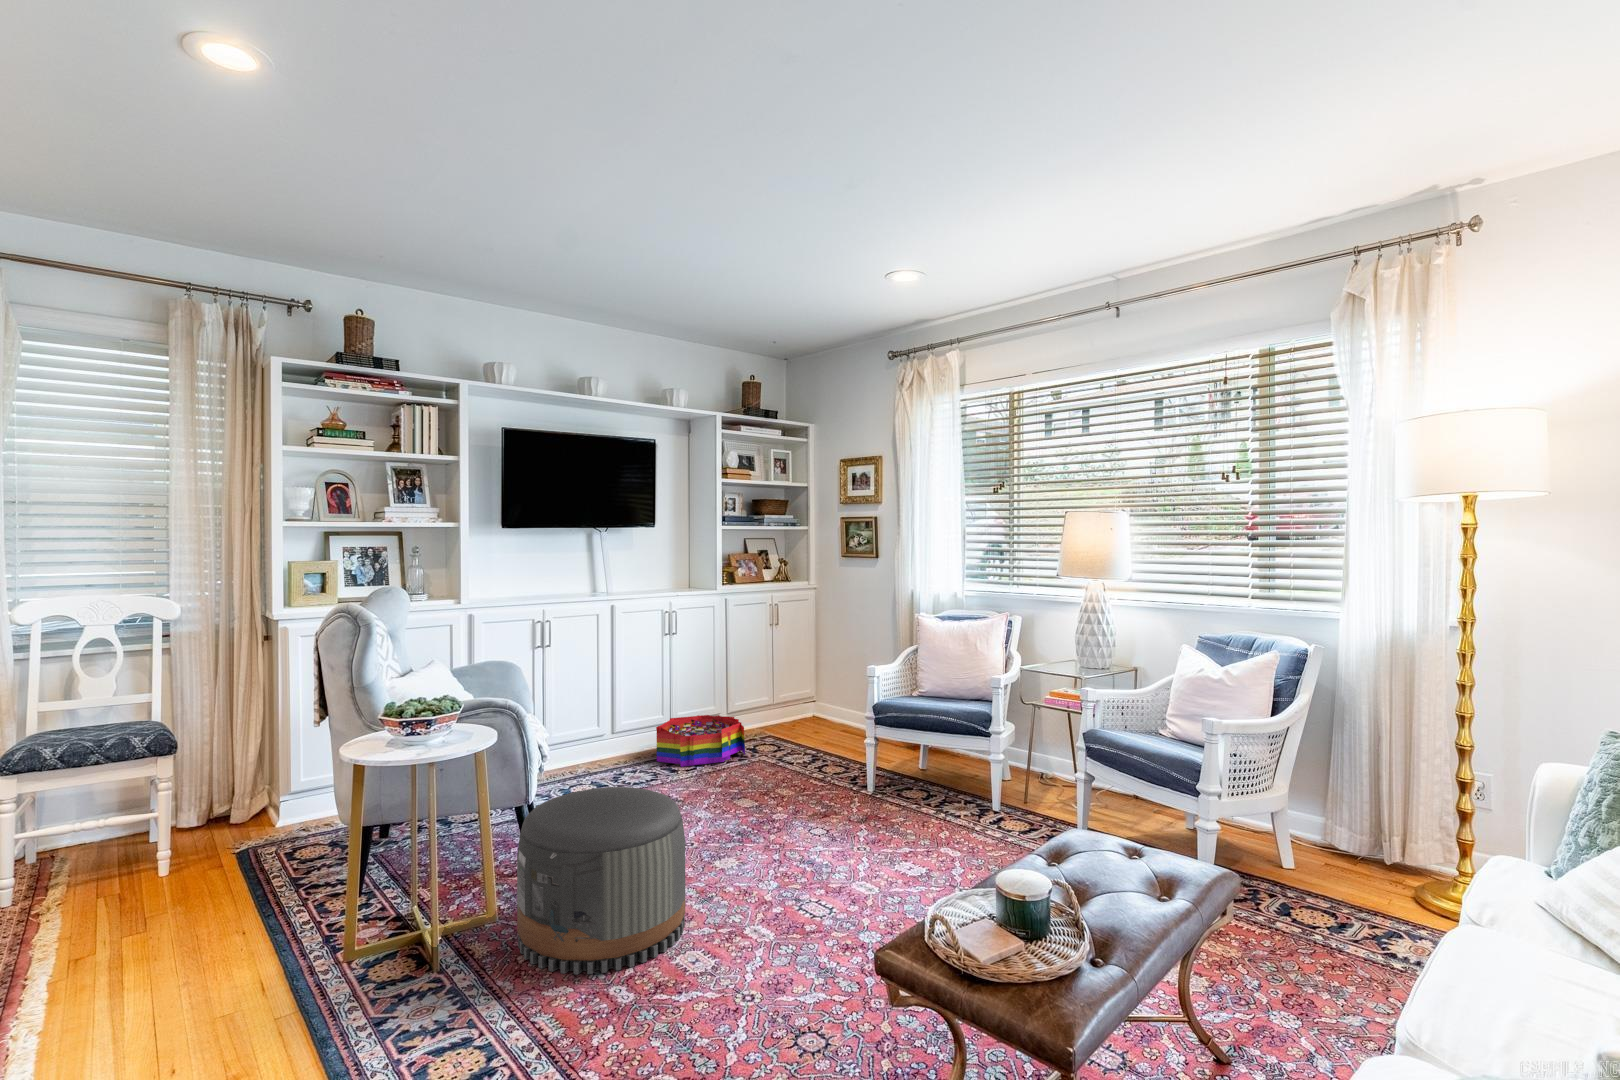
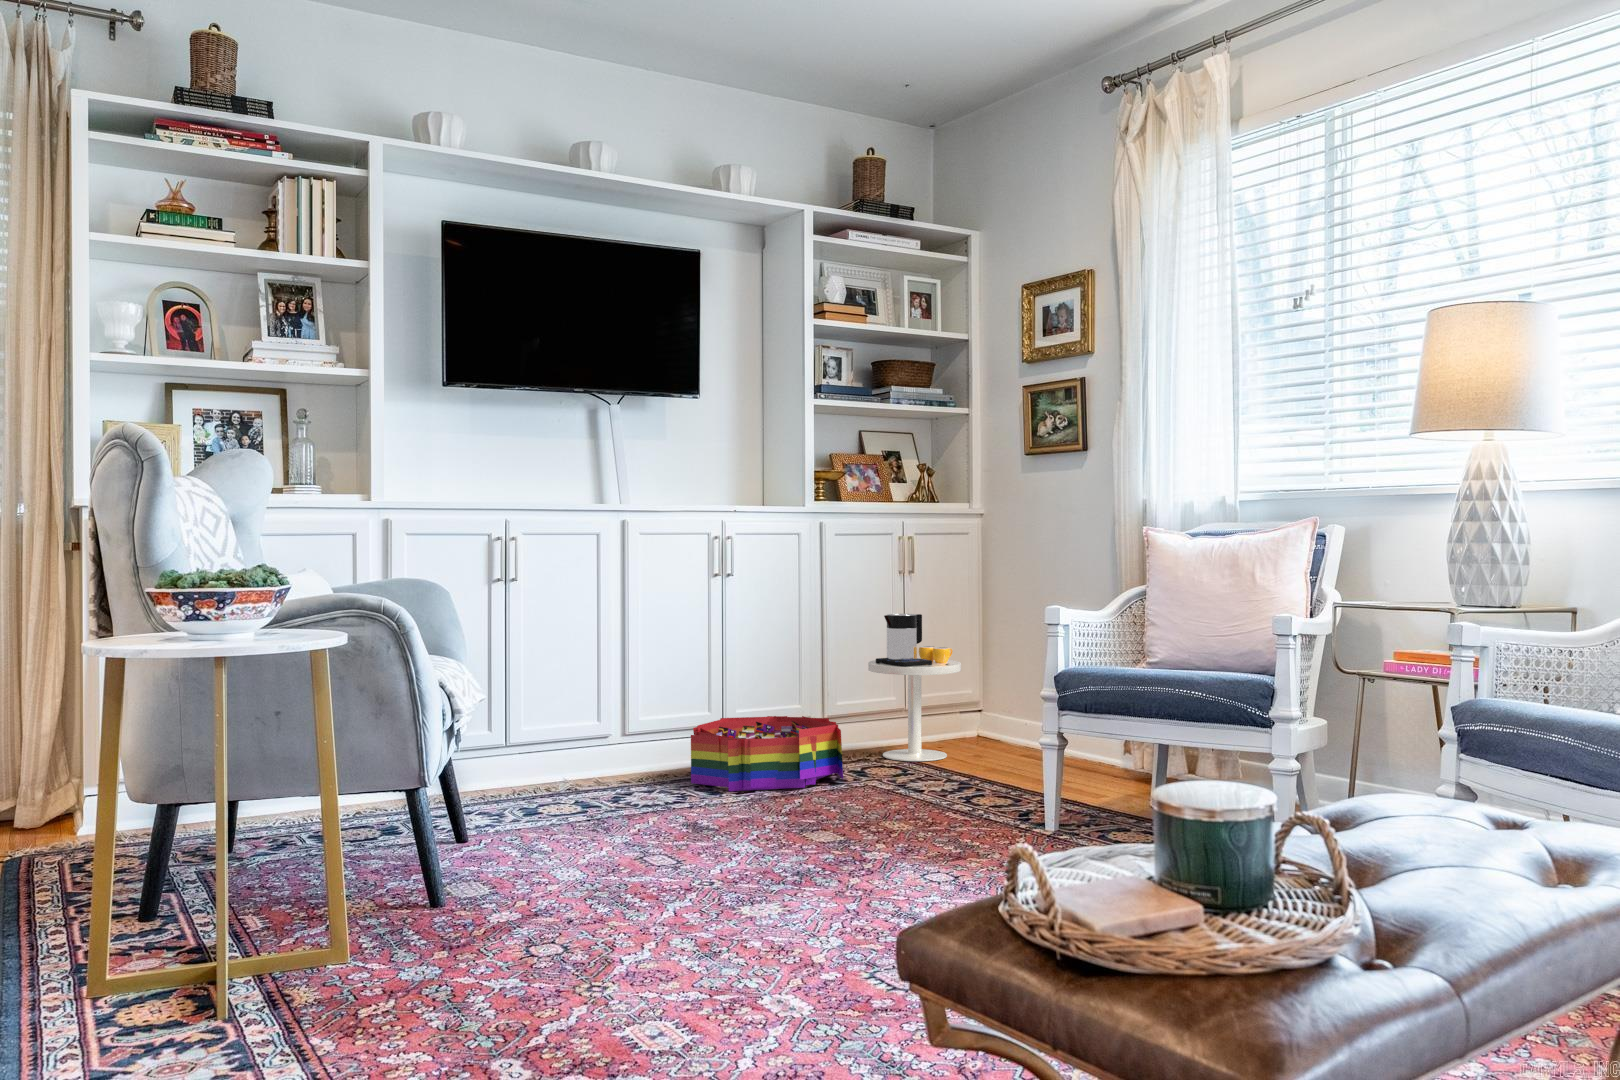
side table: none [753,651,806,737] -> present [868,614,961,761]
pouf: present [517,787,685,974] -> none [365,746,659,1038]

